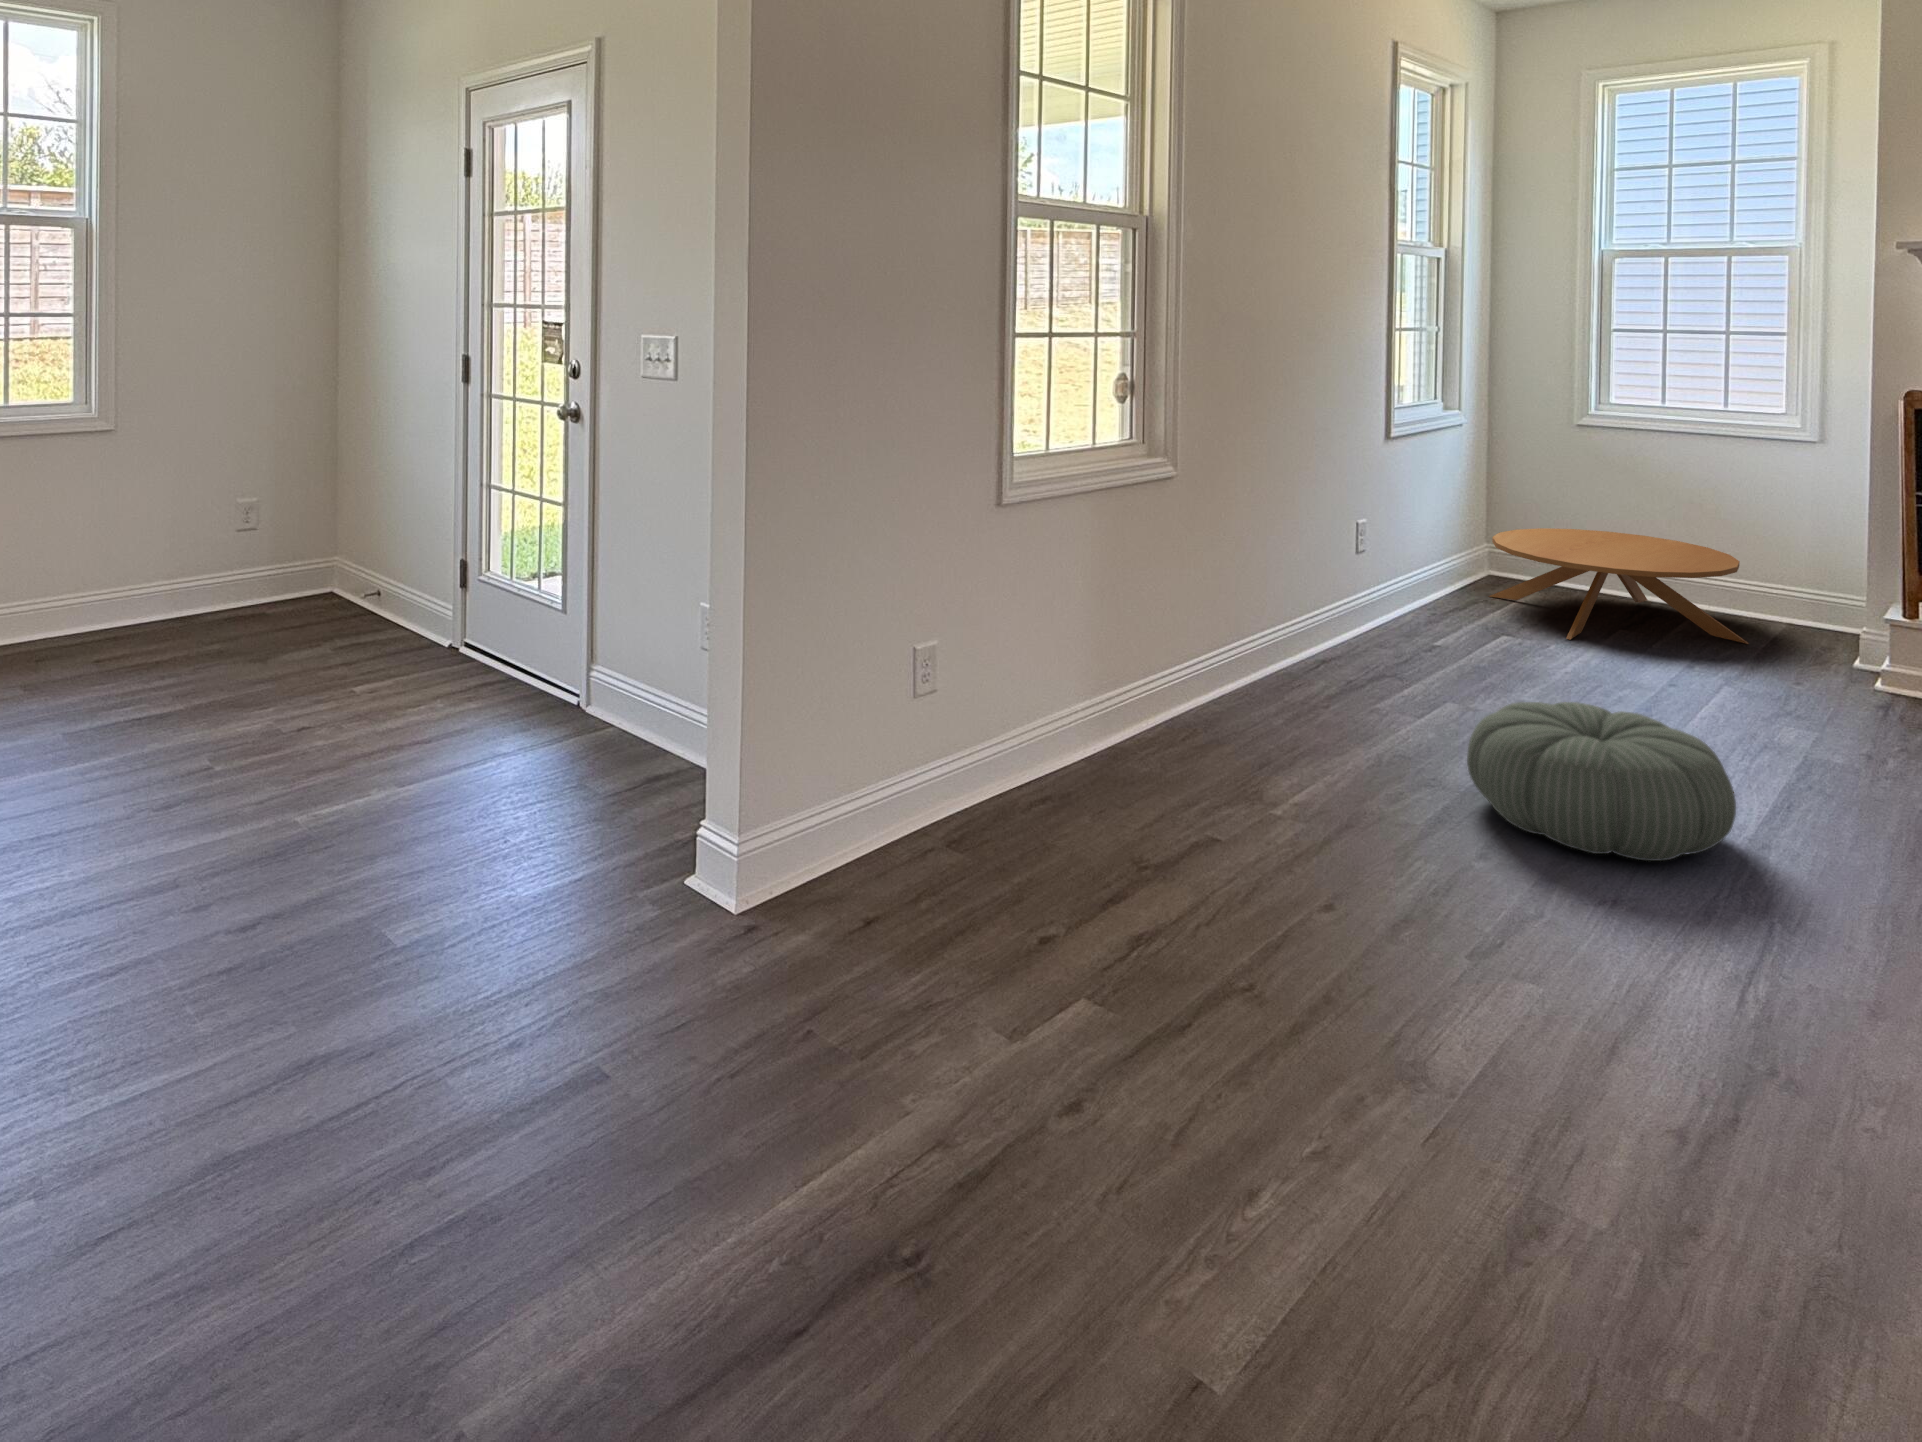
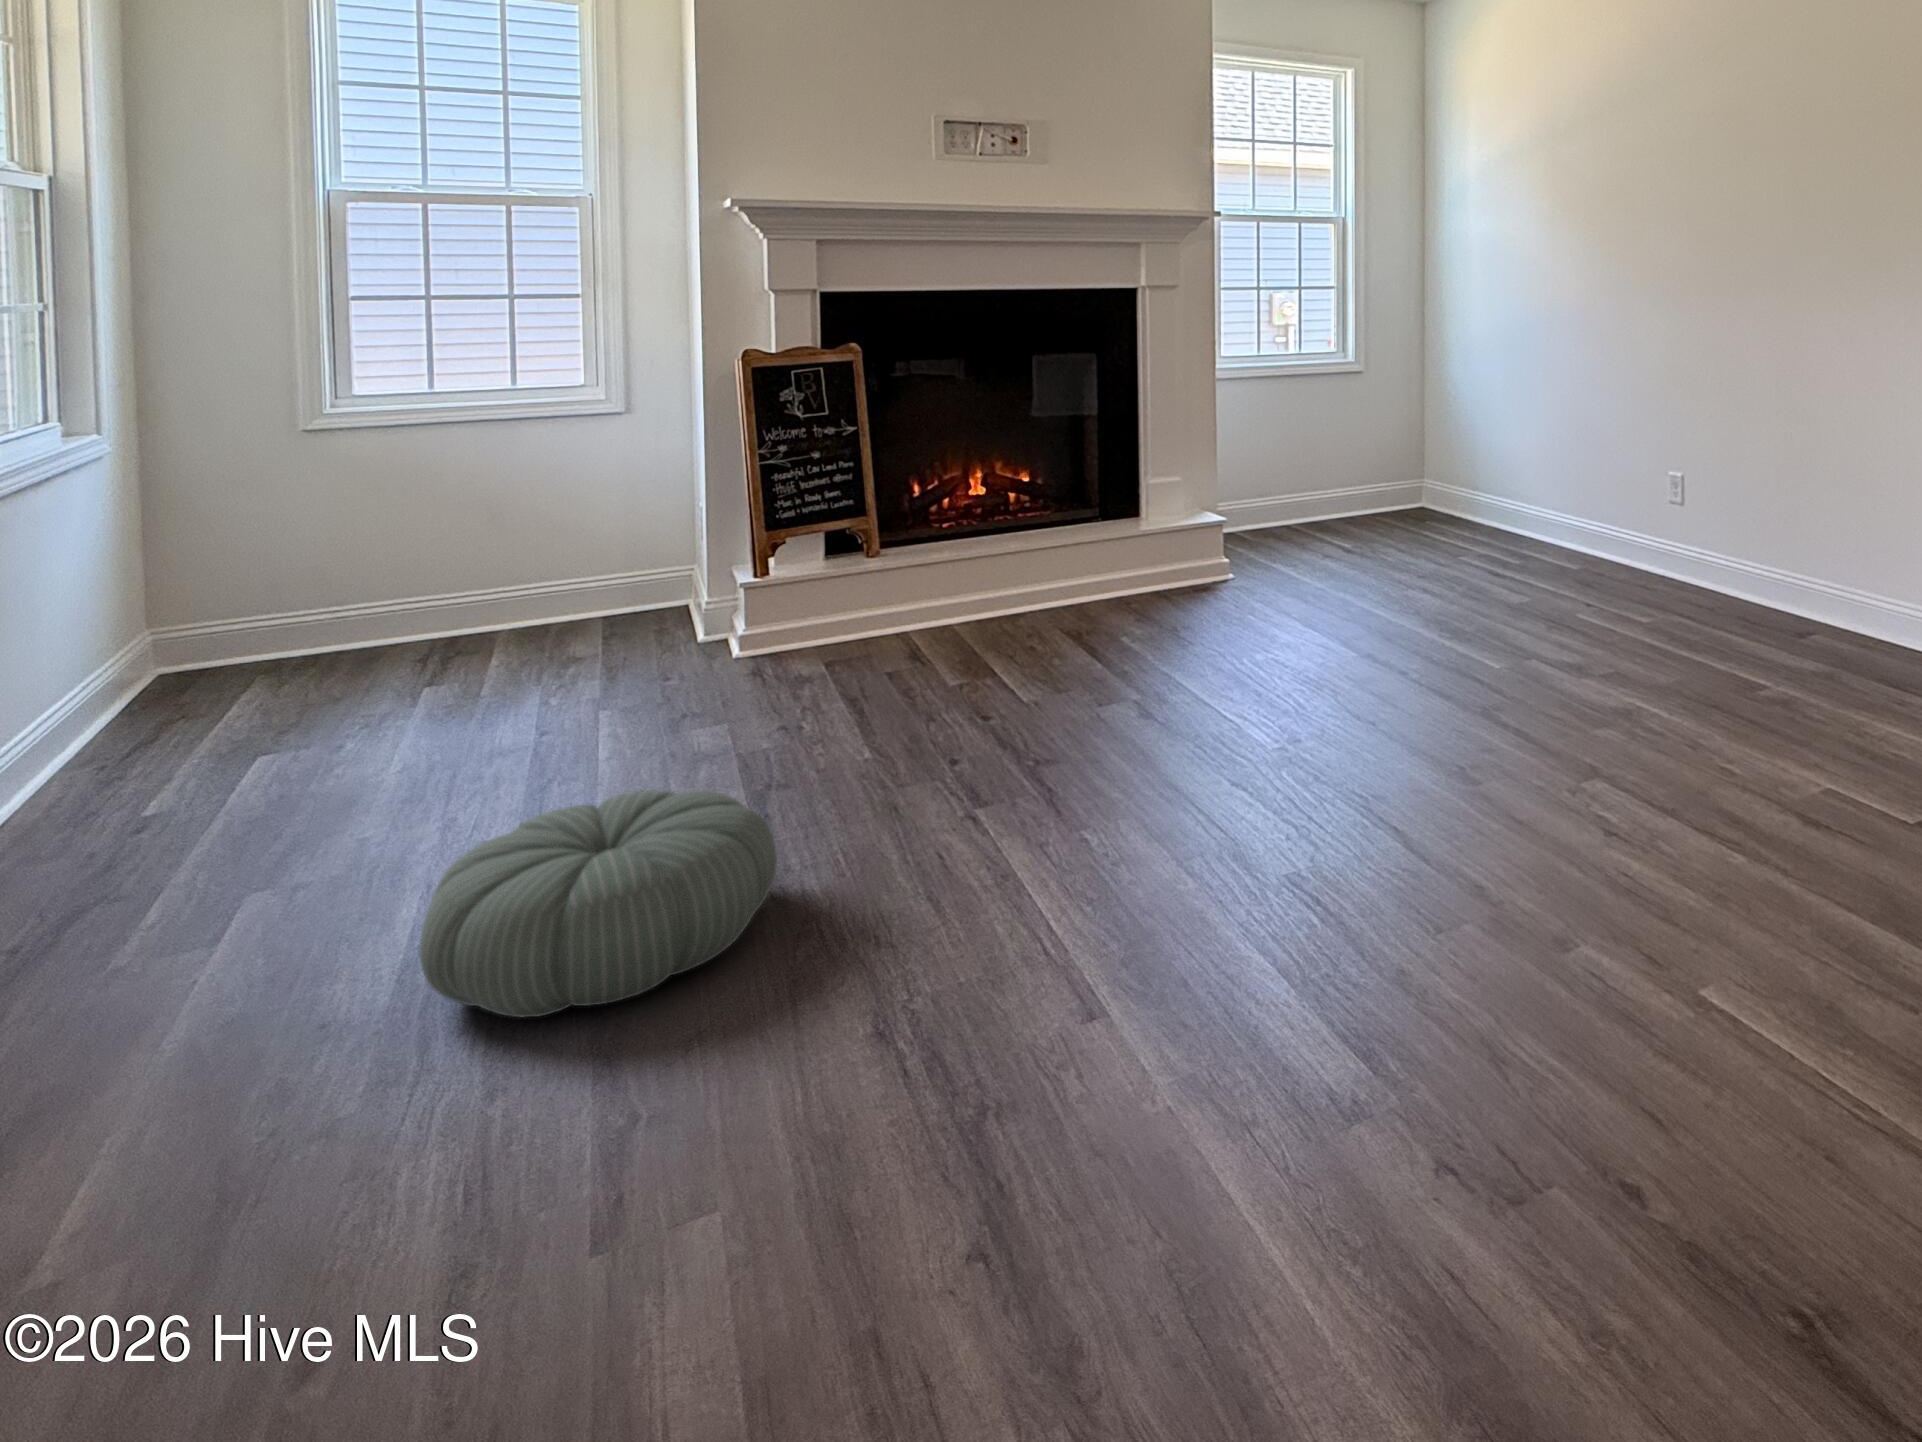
coffee table: present [1489,528,1749,644] -> none [197,554,589,726]

